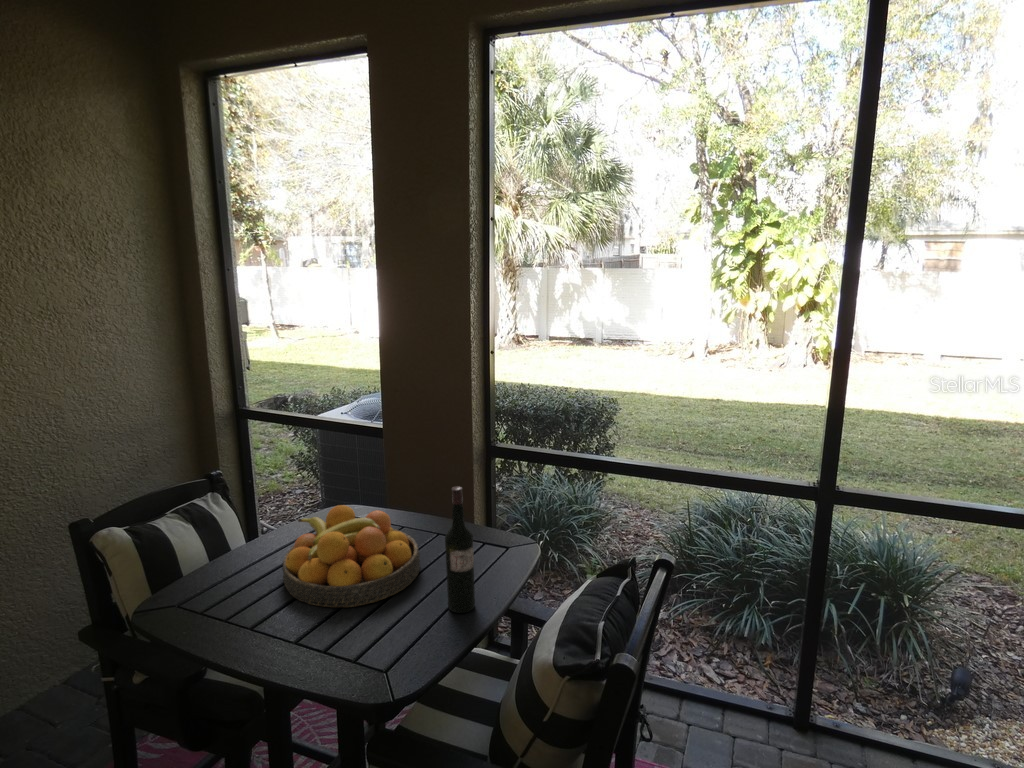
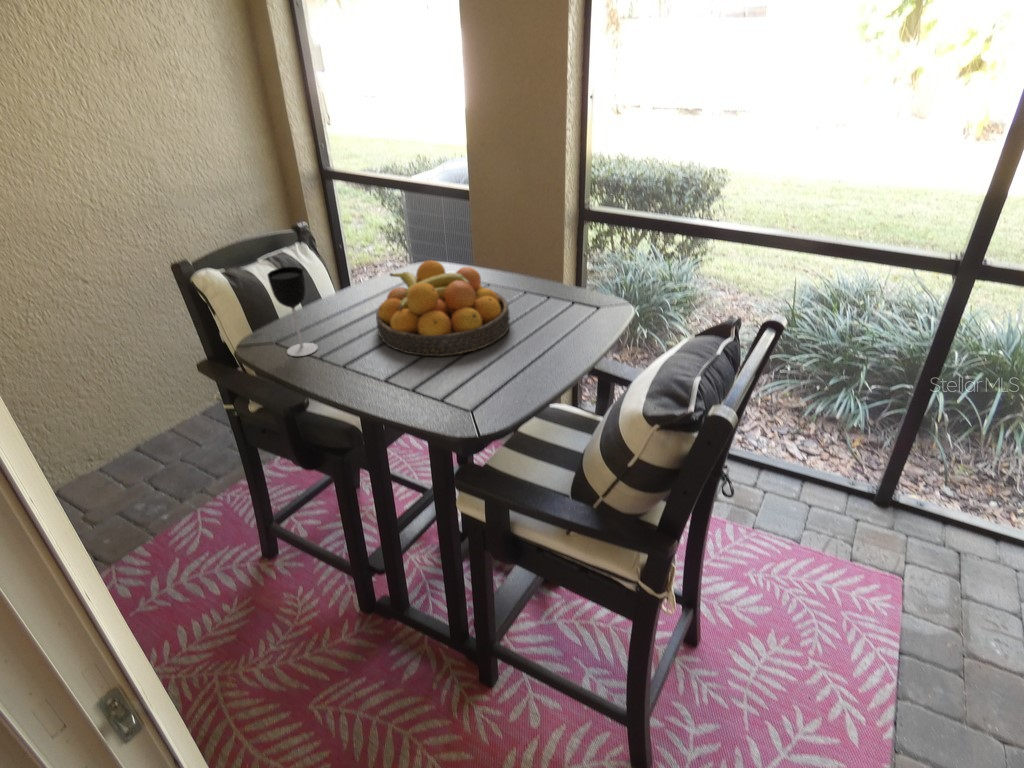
wine bottle: present [445,486,475,613] -> none [534,235,564,367]
wine glass: none [172,521,218,616] -> present [268,267,318,356]

